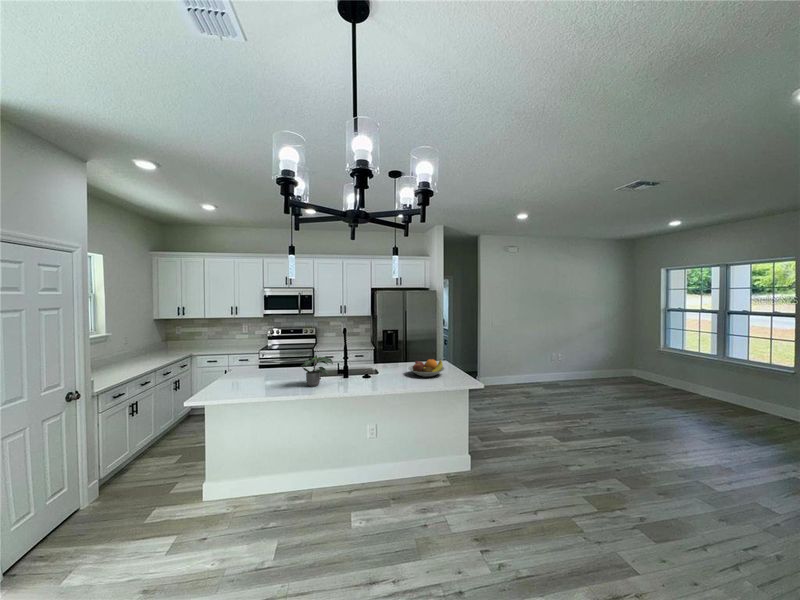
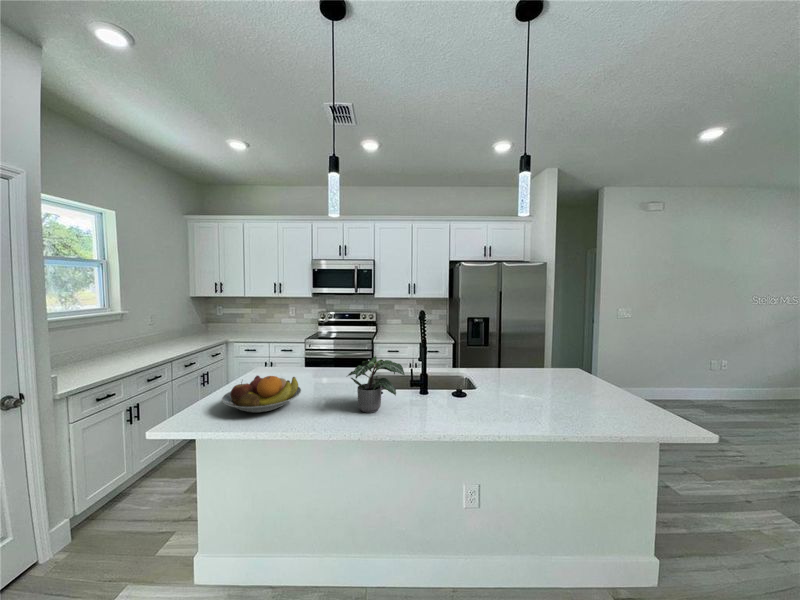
fruit bowl: present [408,359,445,377] -> present [222,376,301,413]

